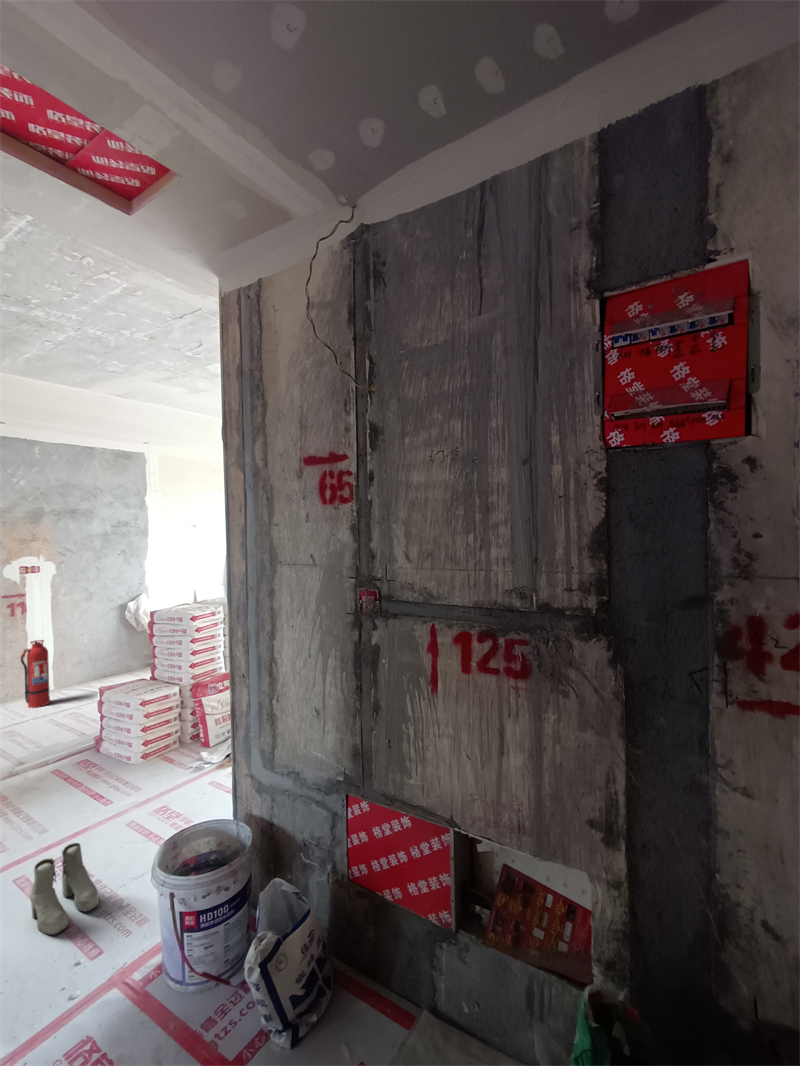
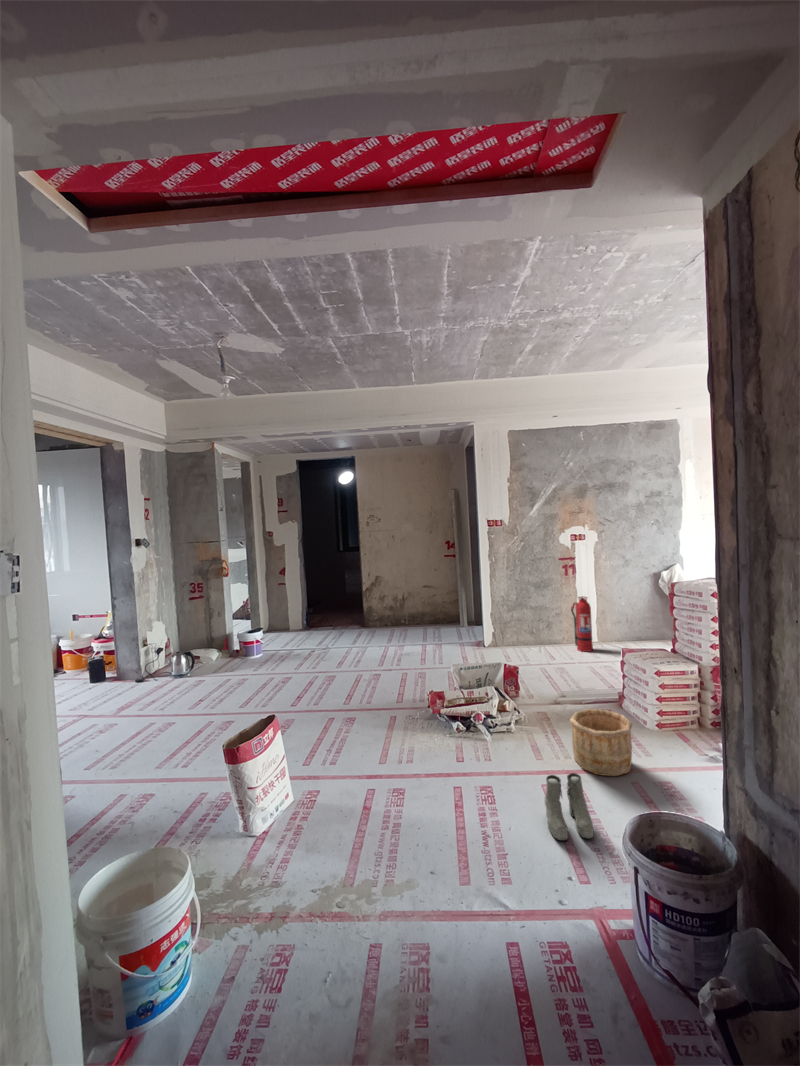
wooden bucket: none [50,758,125,839] -> present [570,709,632,776]

